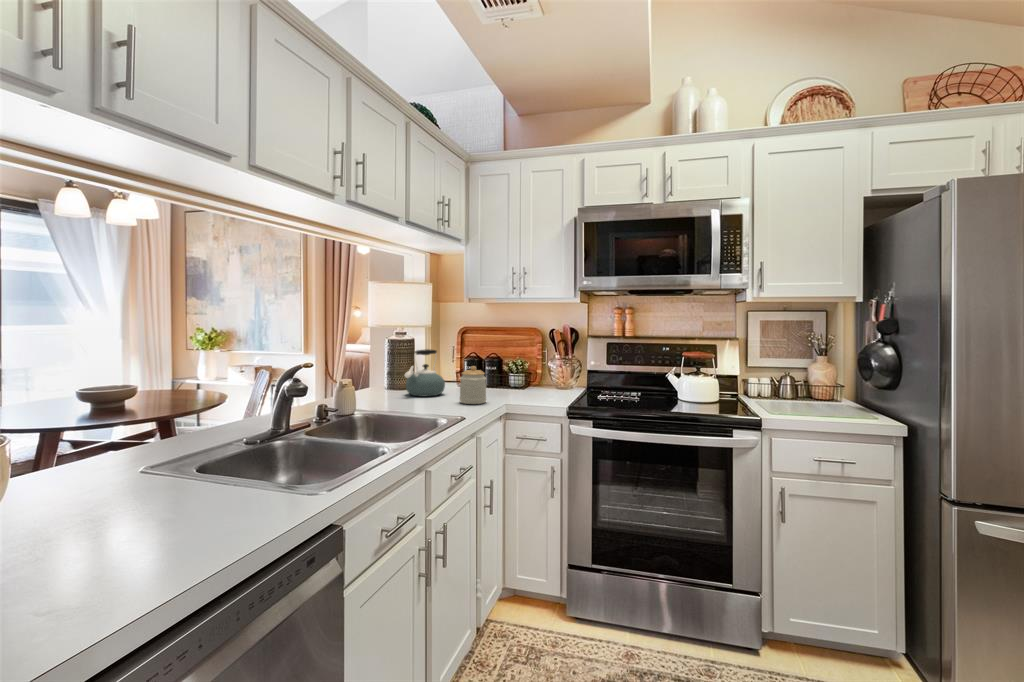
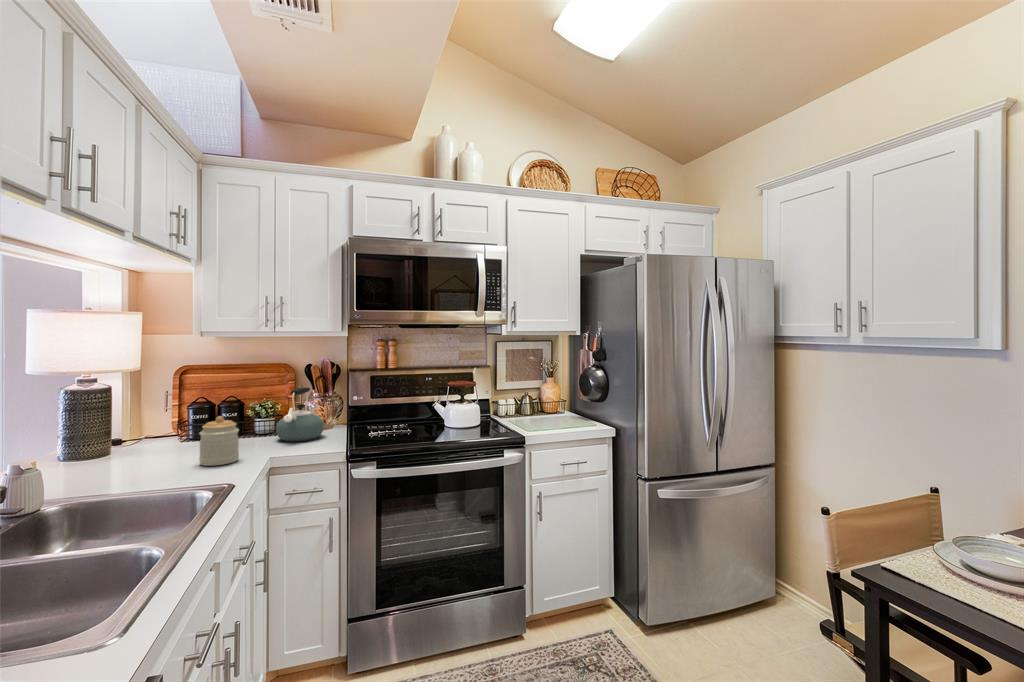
kettle: present [405,349,445,396] -> present [276,387,324,442]

